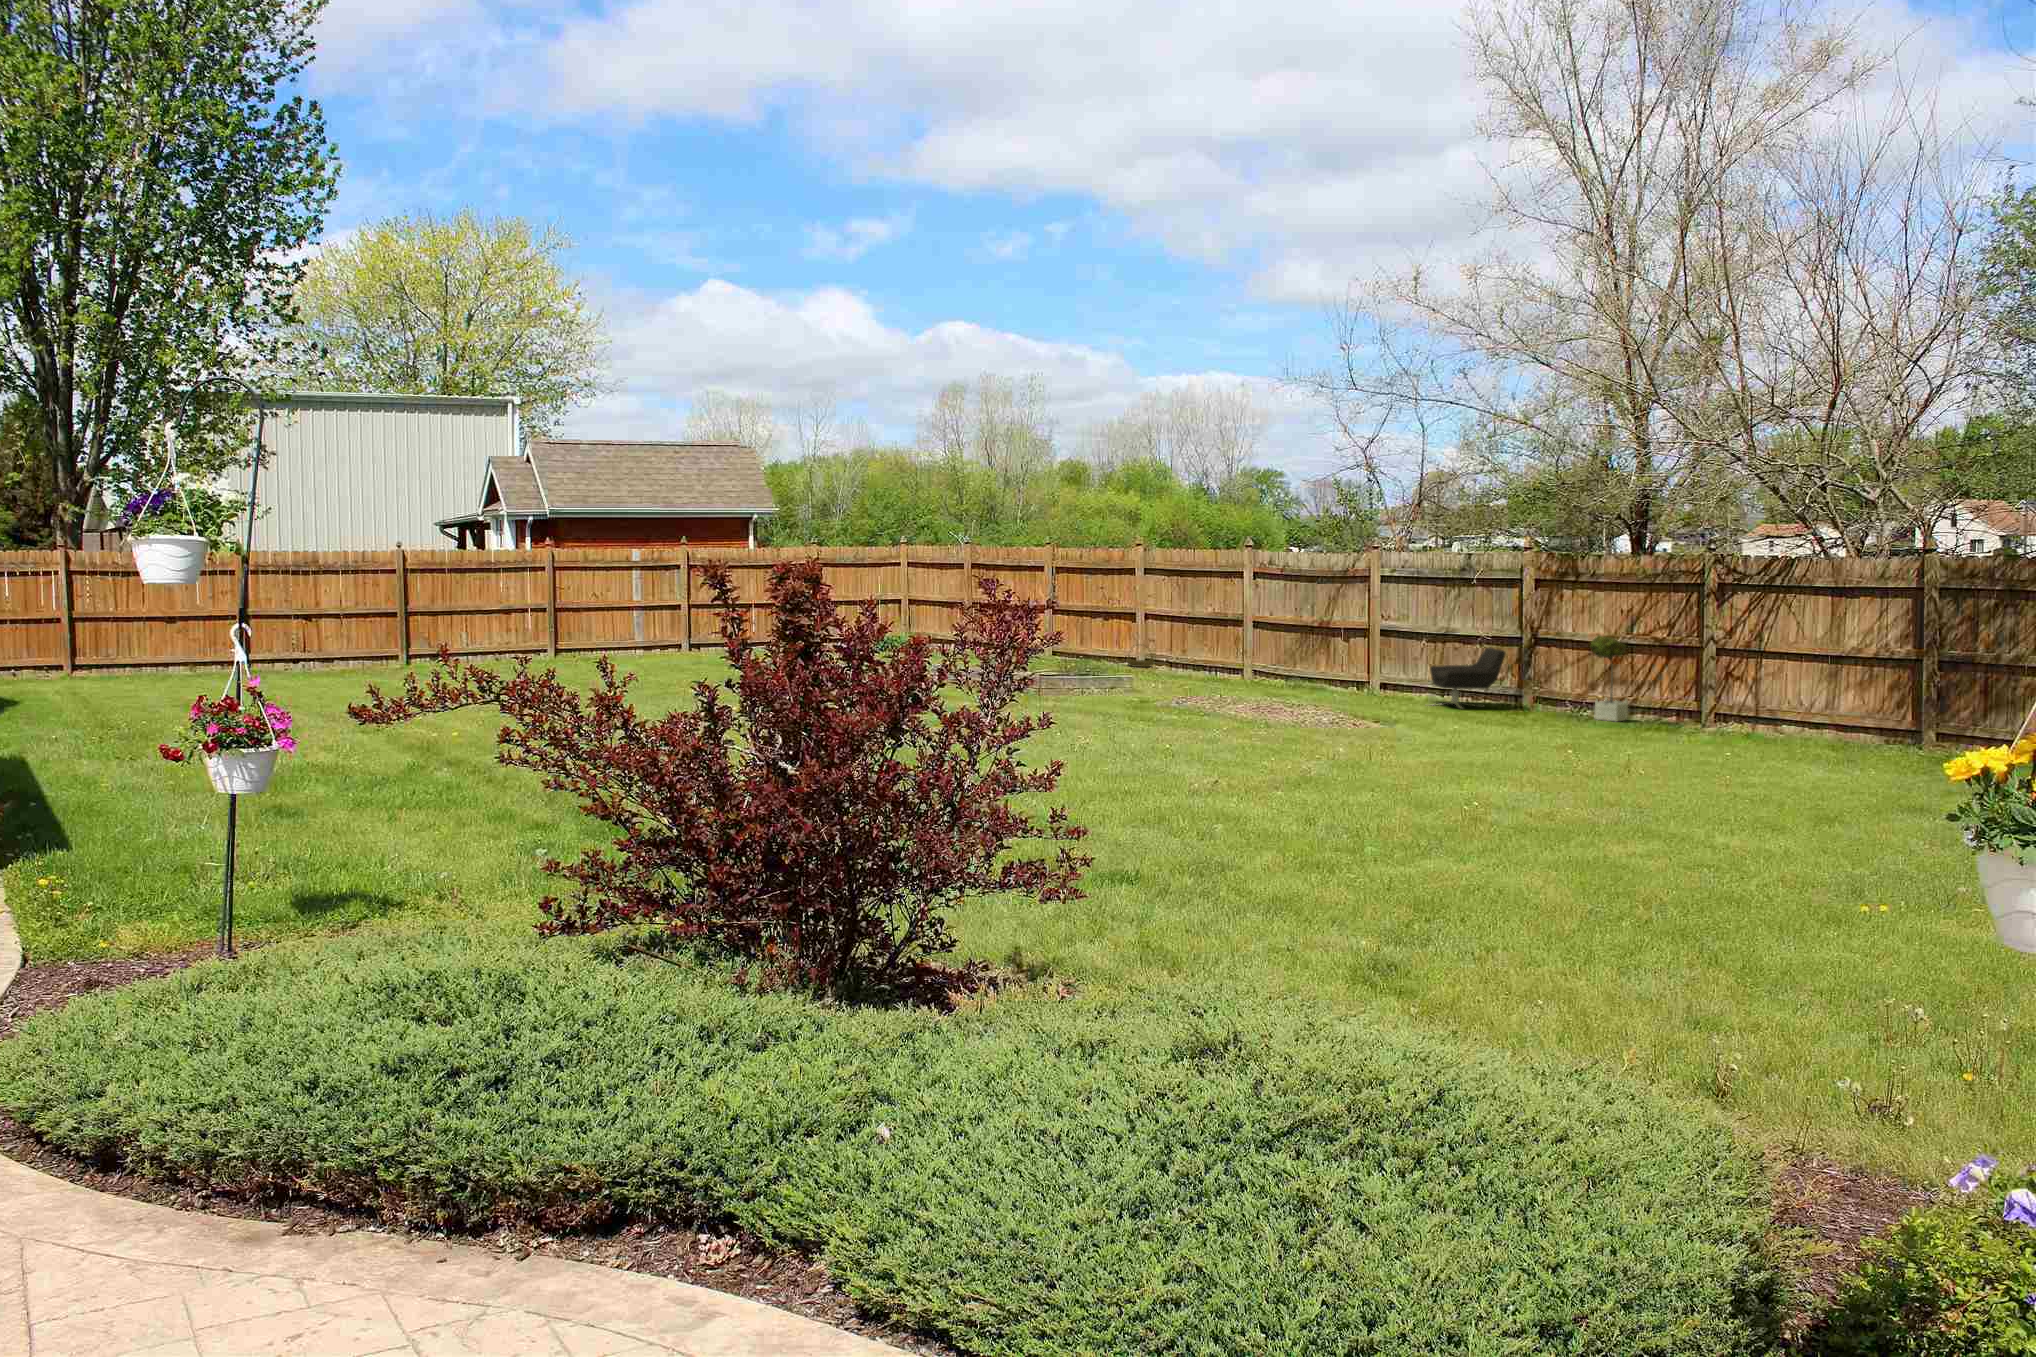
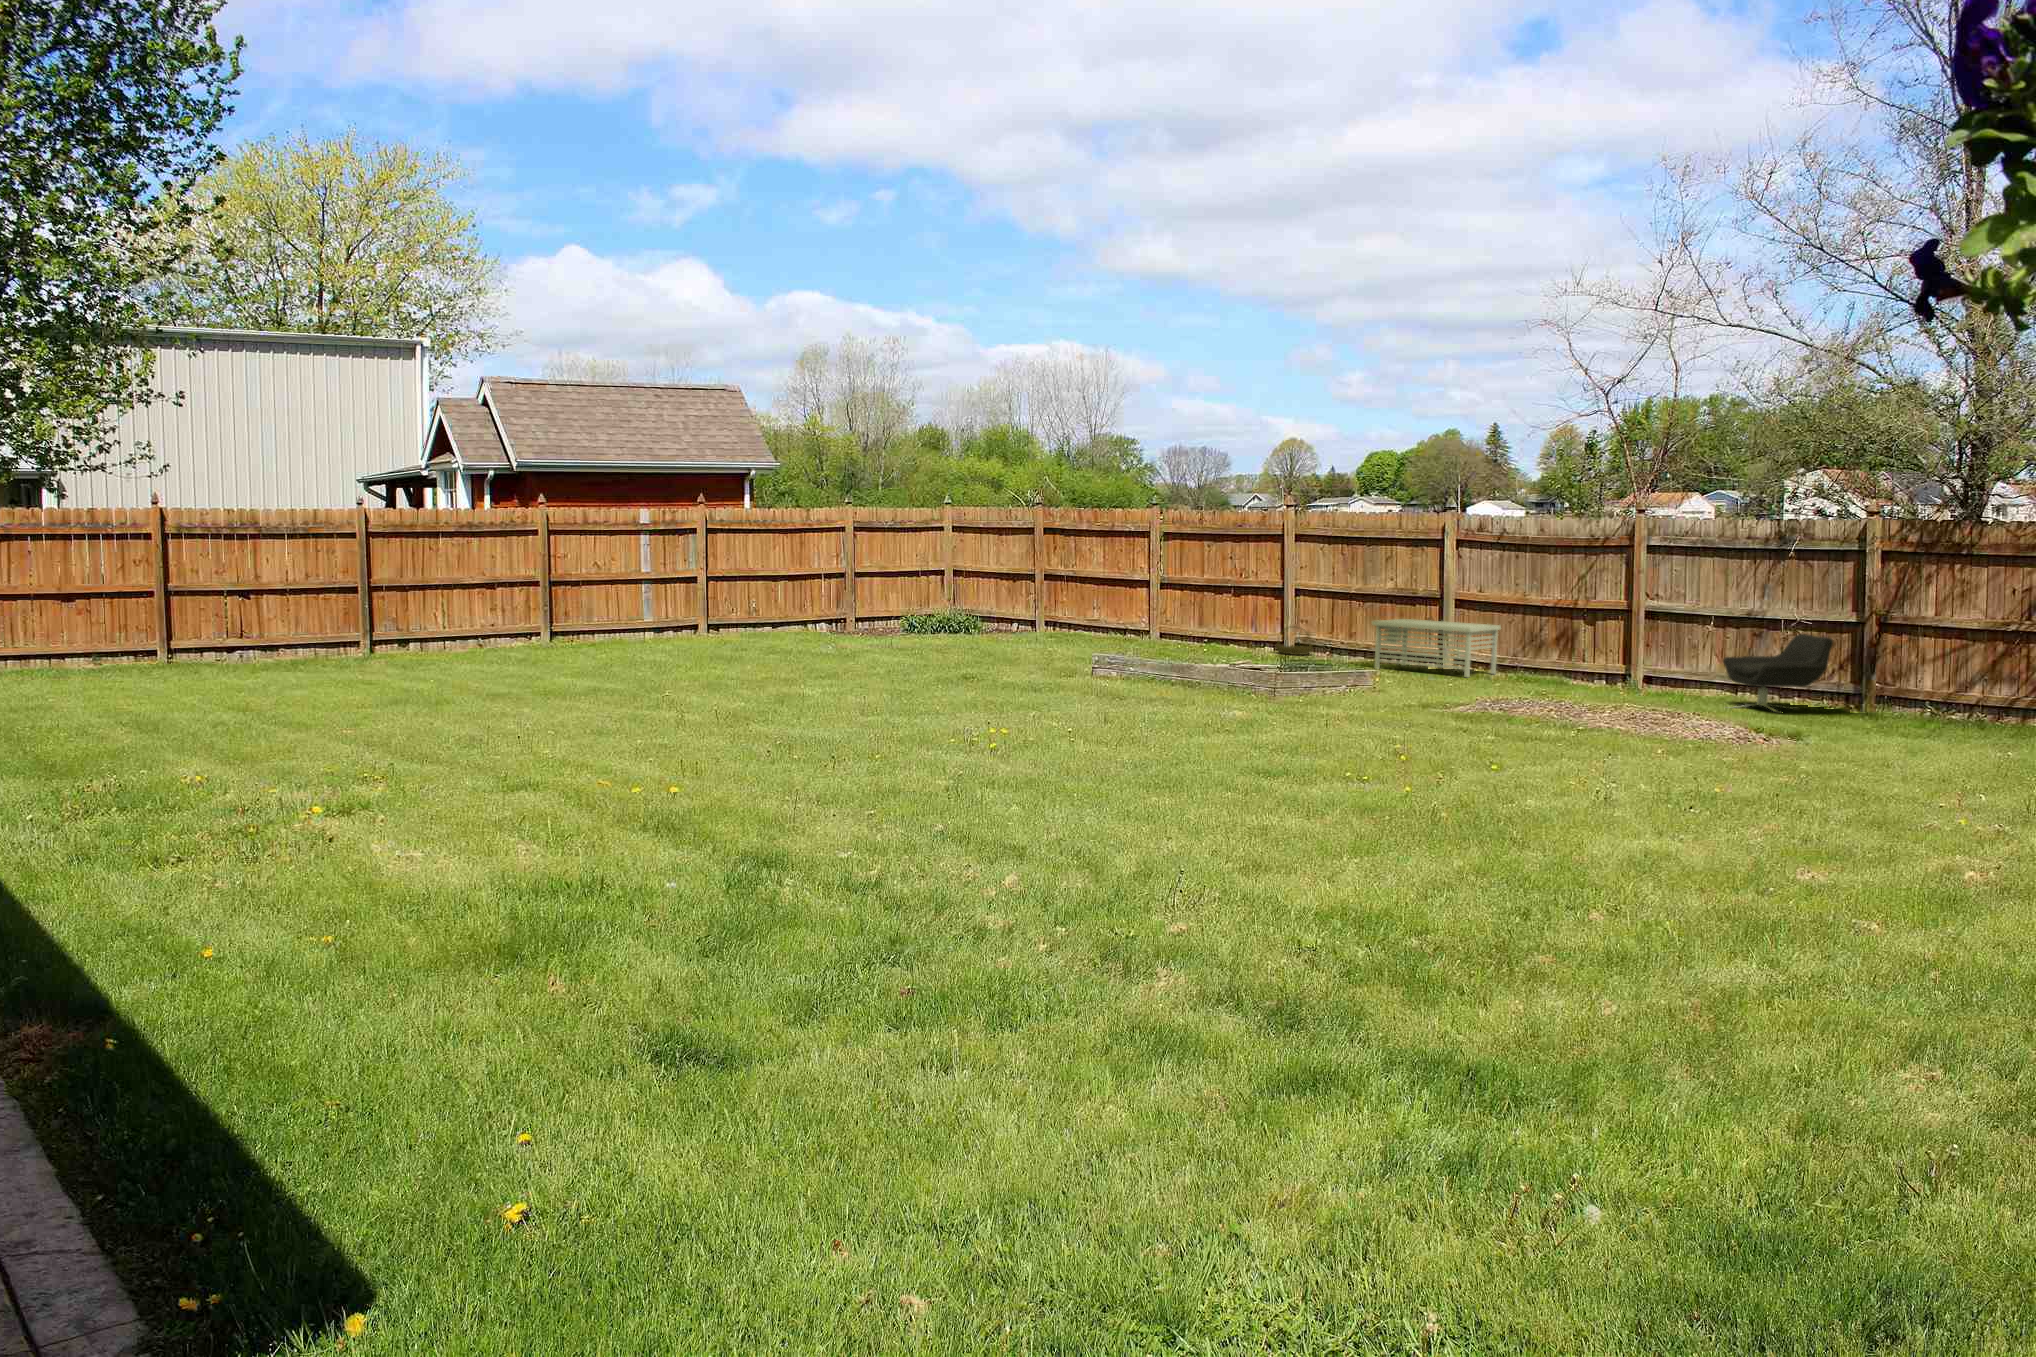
potted tree: present [1591,635,1628,721] -> none [1961,618,2016,731]
storage bench: none [1186,637,1285,684] -> present [1372,619,1501,677]

